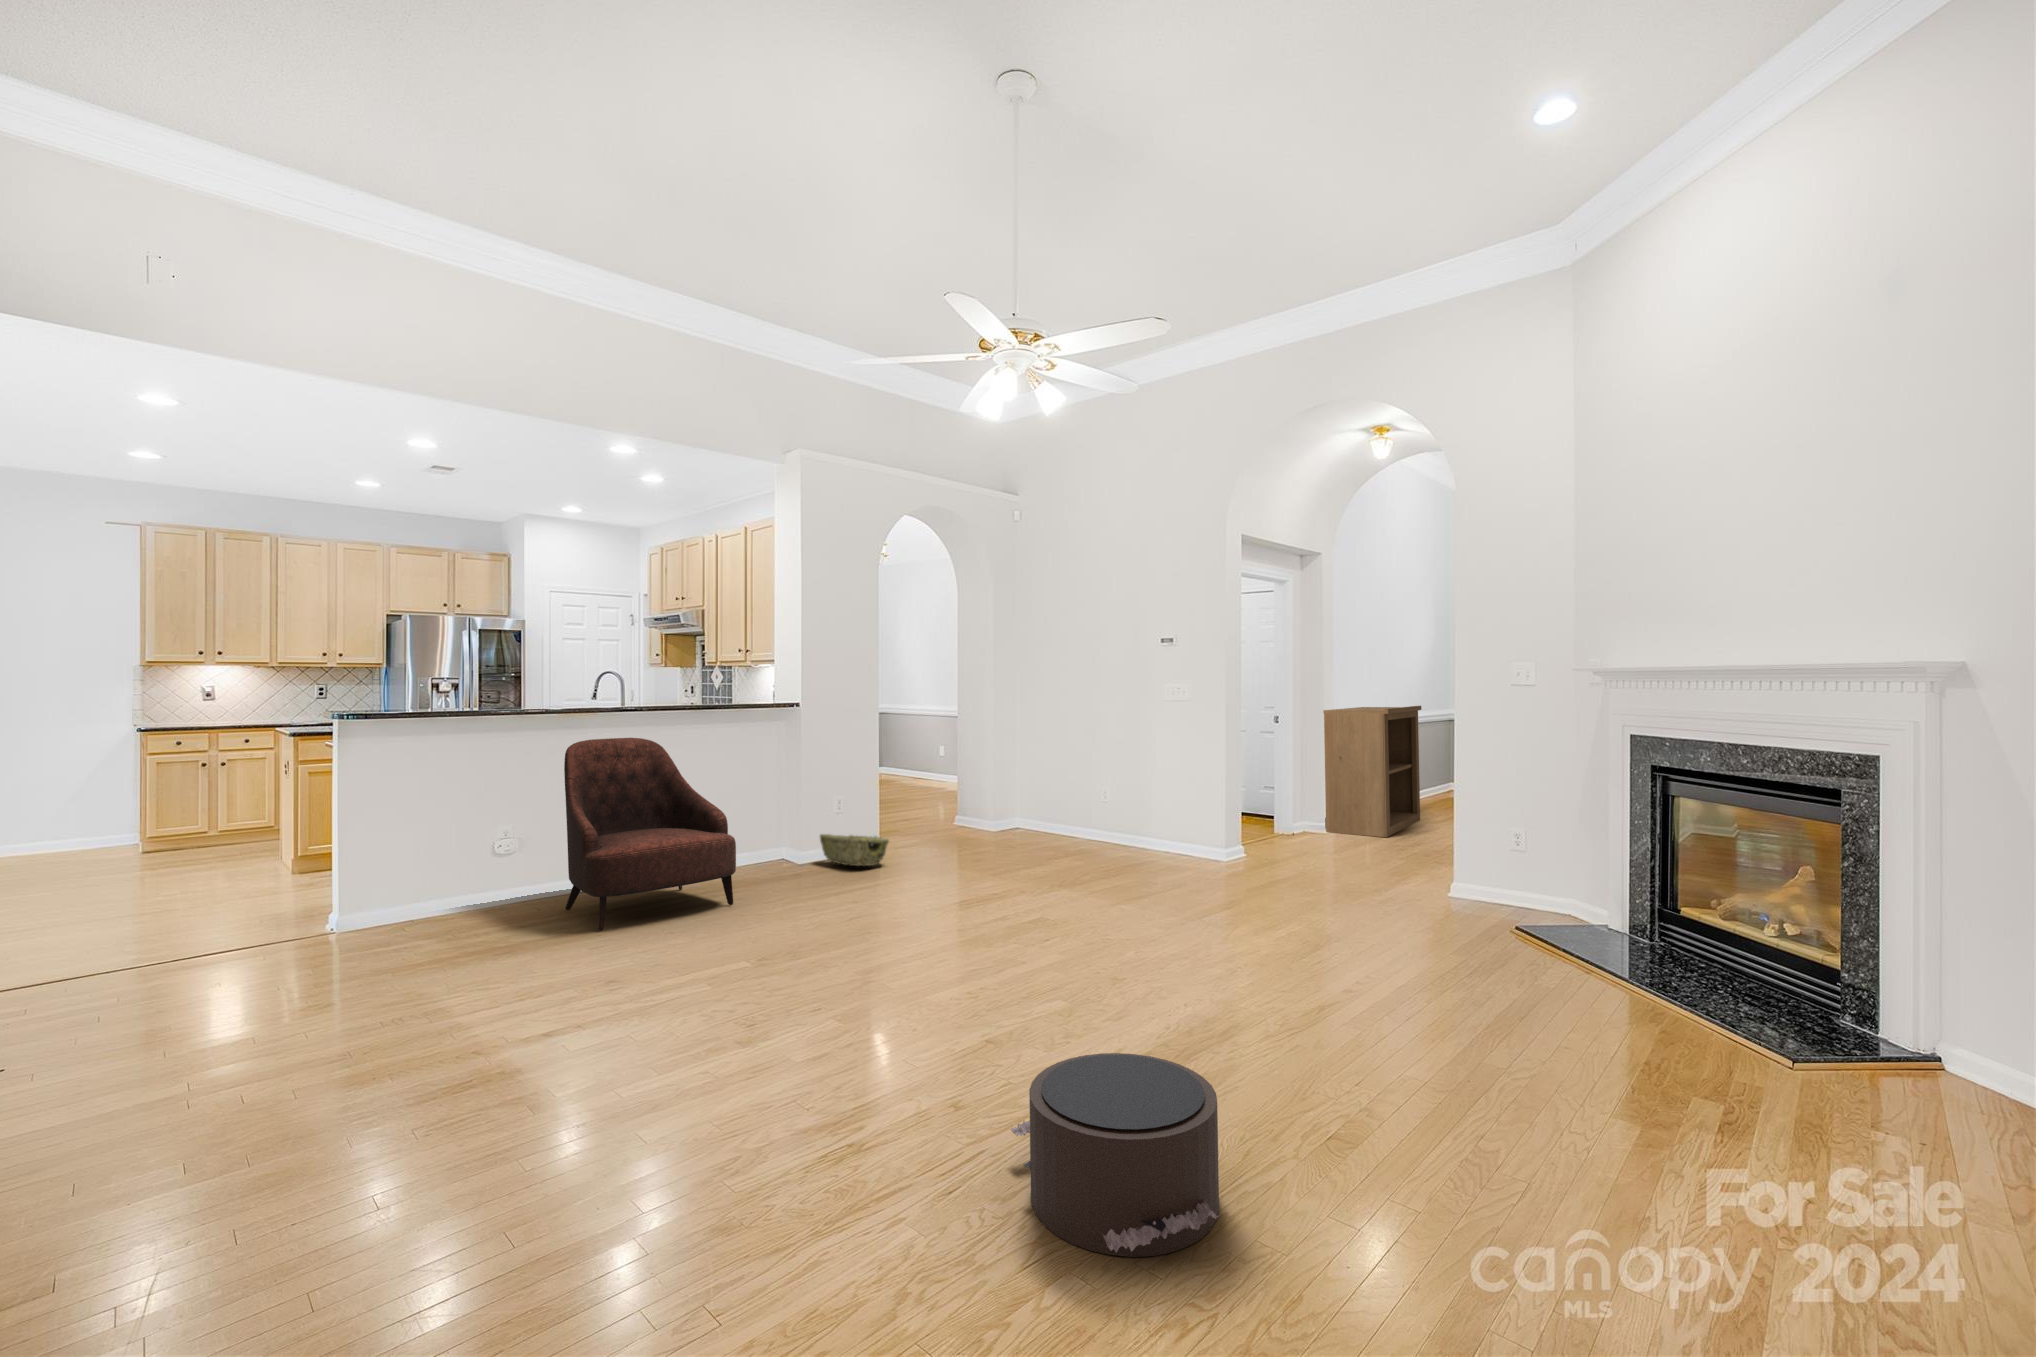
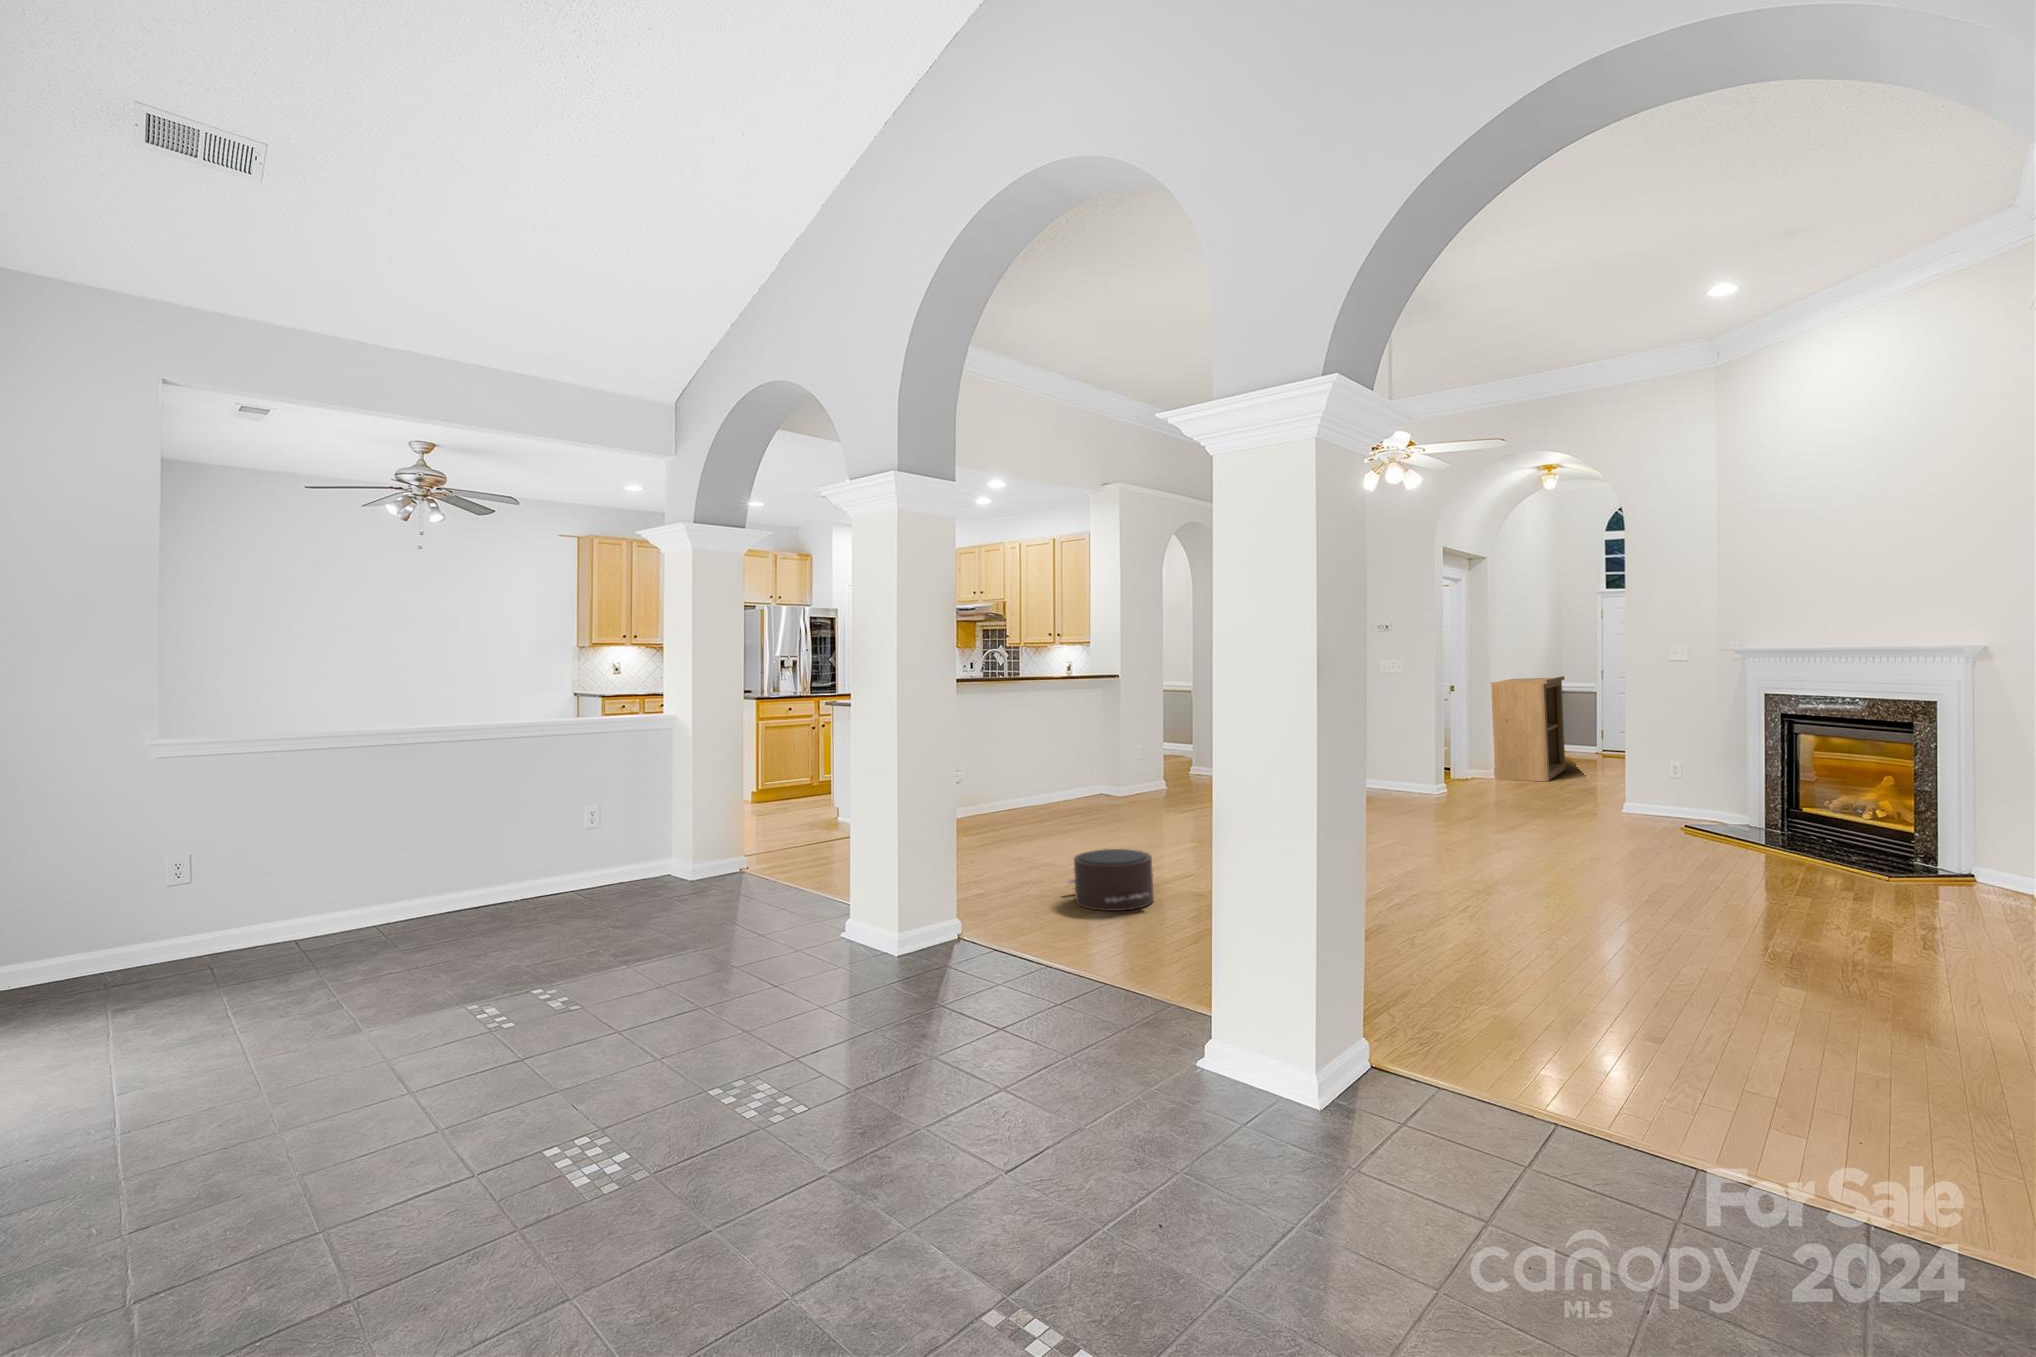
armchair: present [564,738,736,931] -> none [982,720,1111,850]
woven basket: present [820,834,889,866] -> none [1127,788,1182,812]
pouf: present [1011,1053,1220,1257] -> present [1068,849,1154,911]

